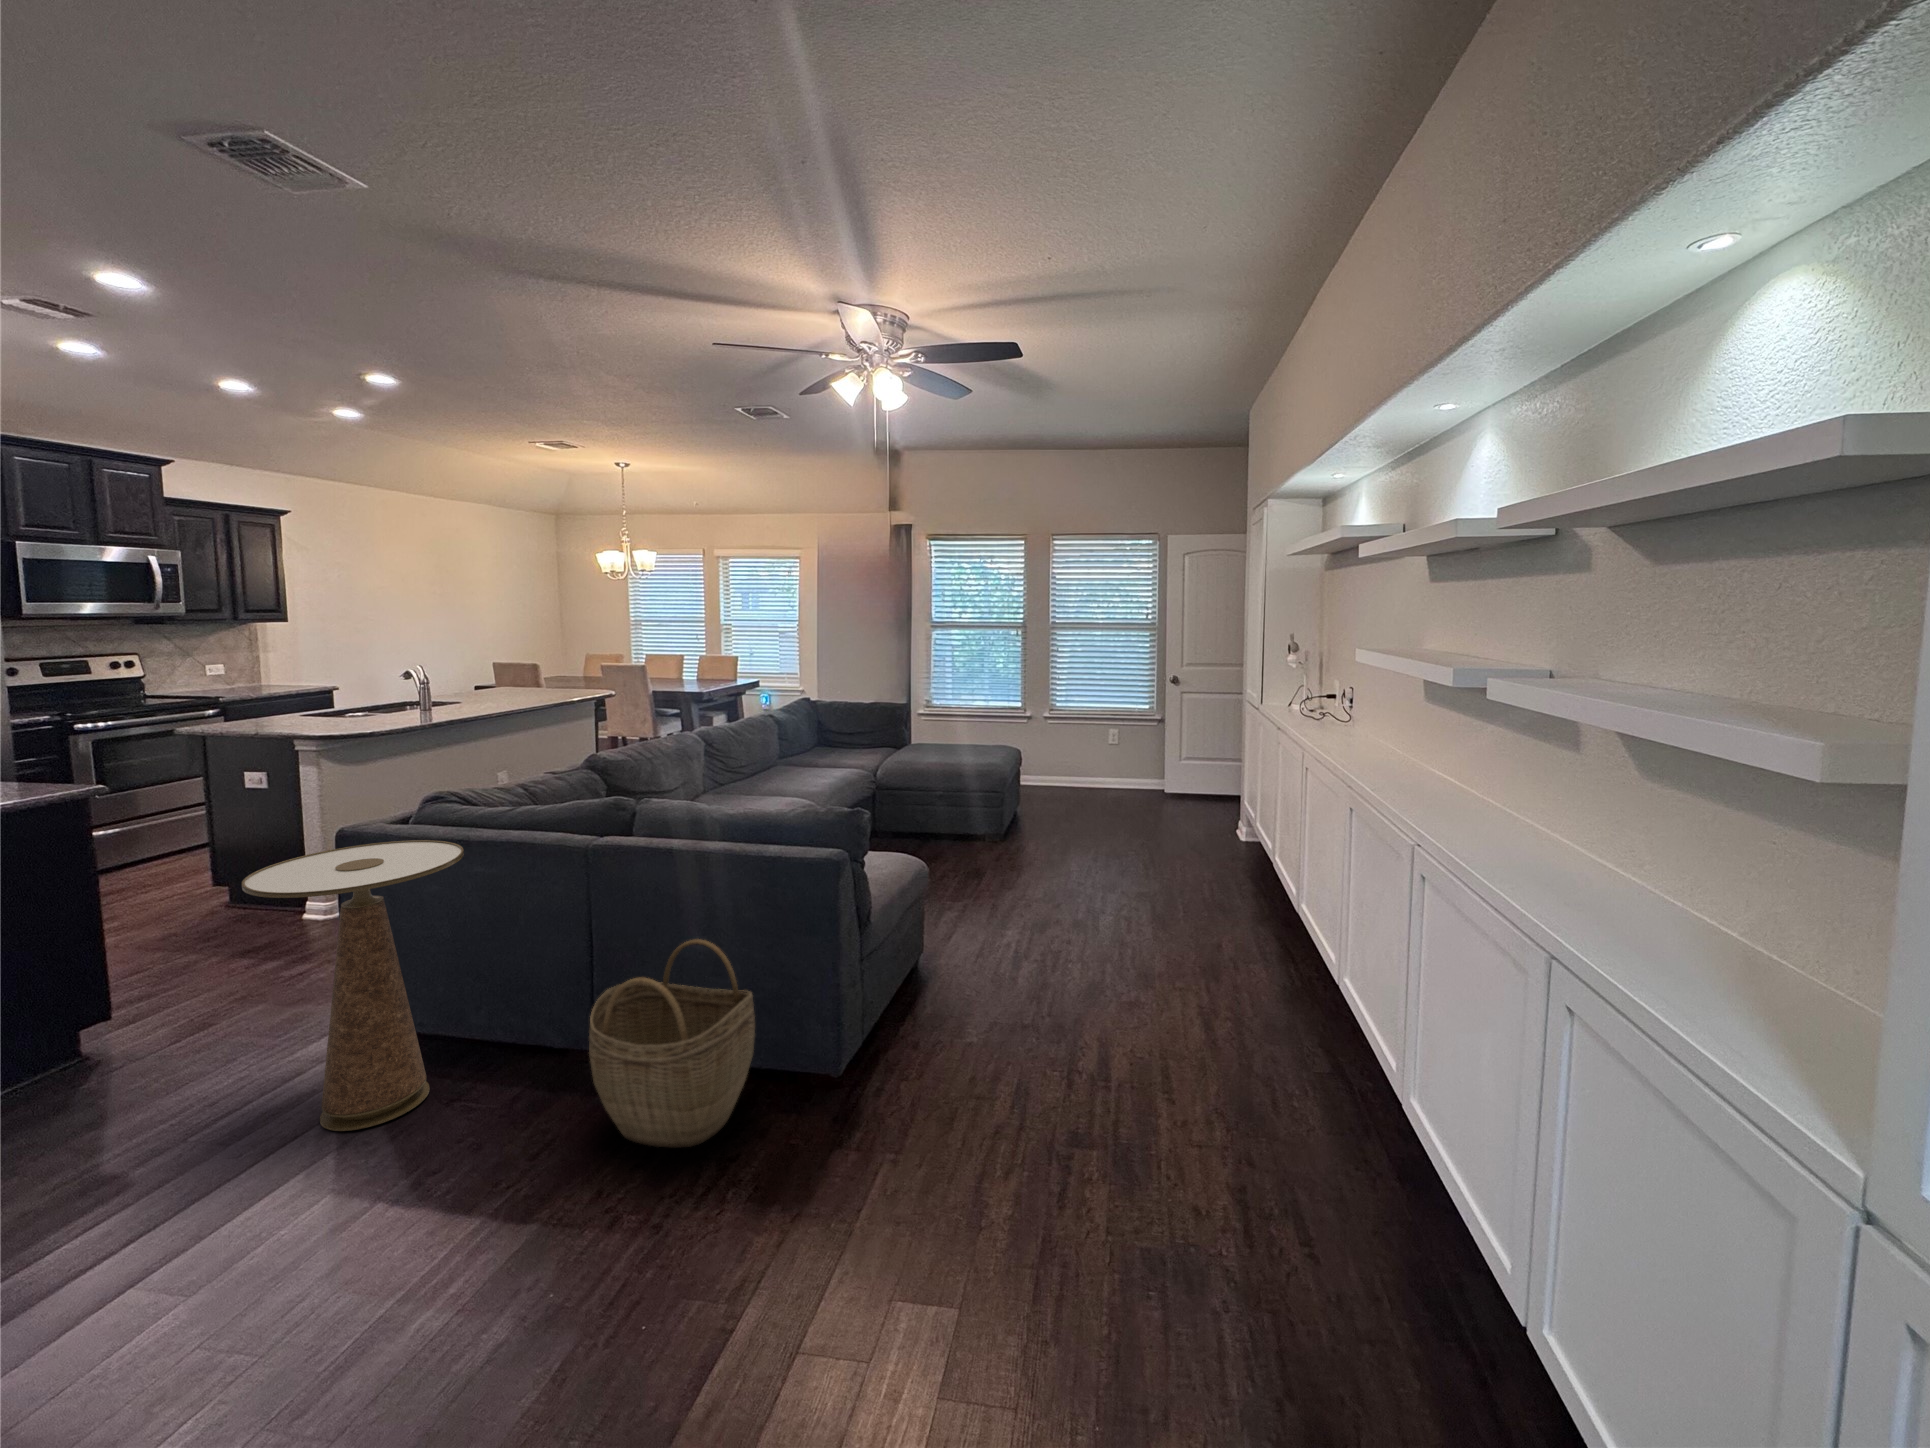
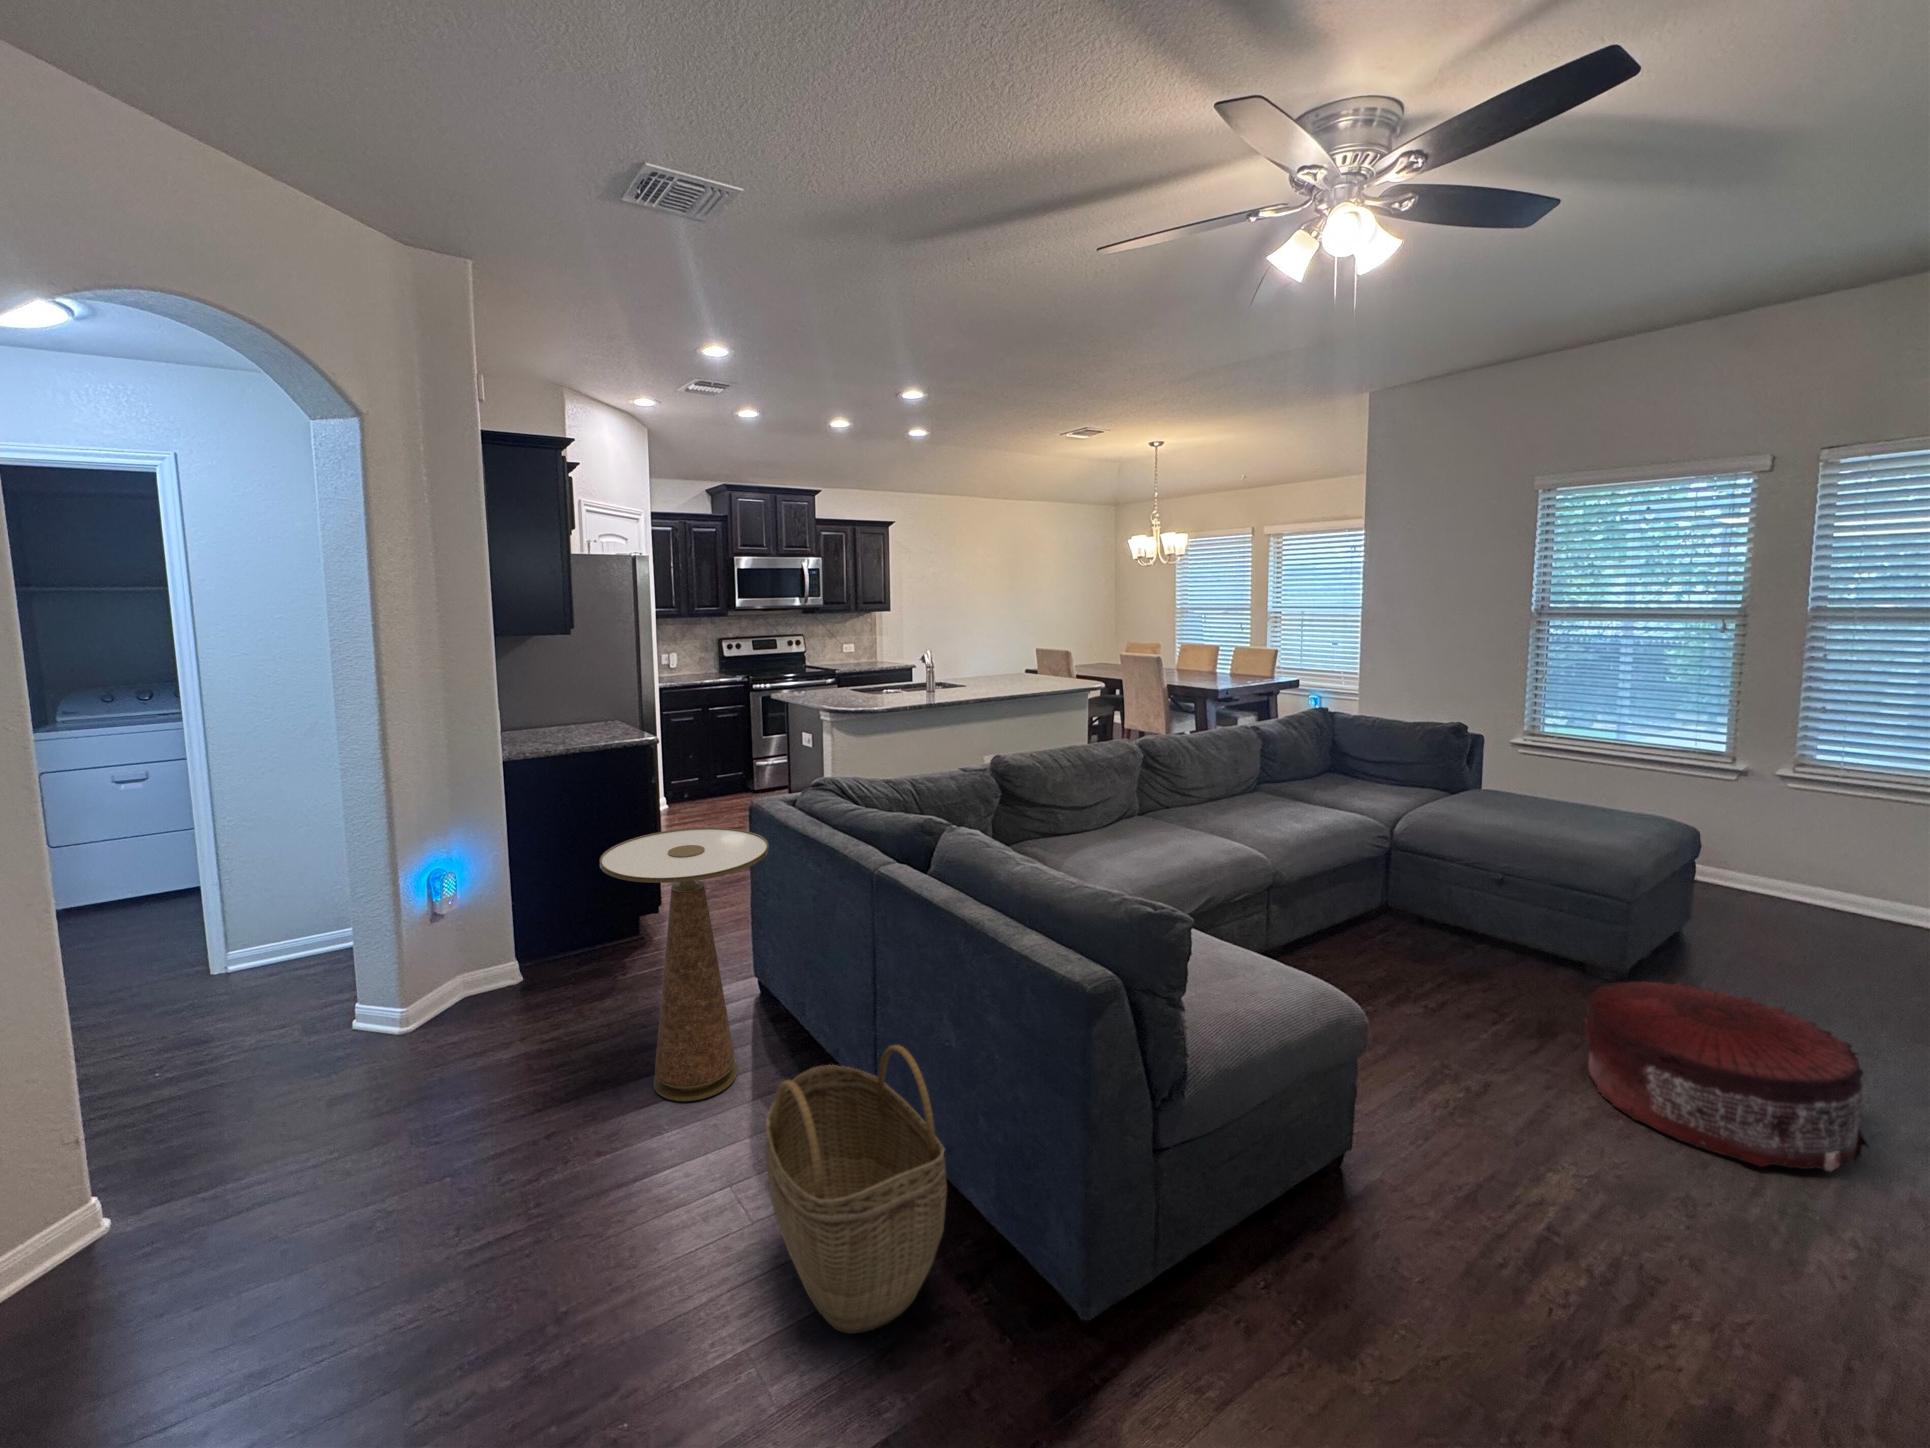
pouf: none [1003,819,1107,893] -> present [1584,981,1868,1171]

